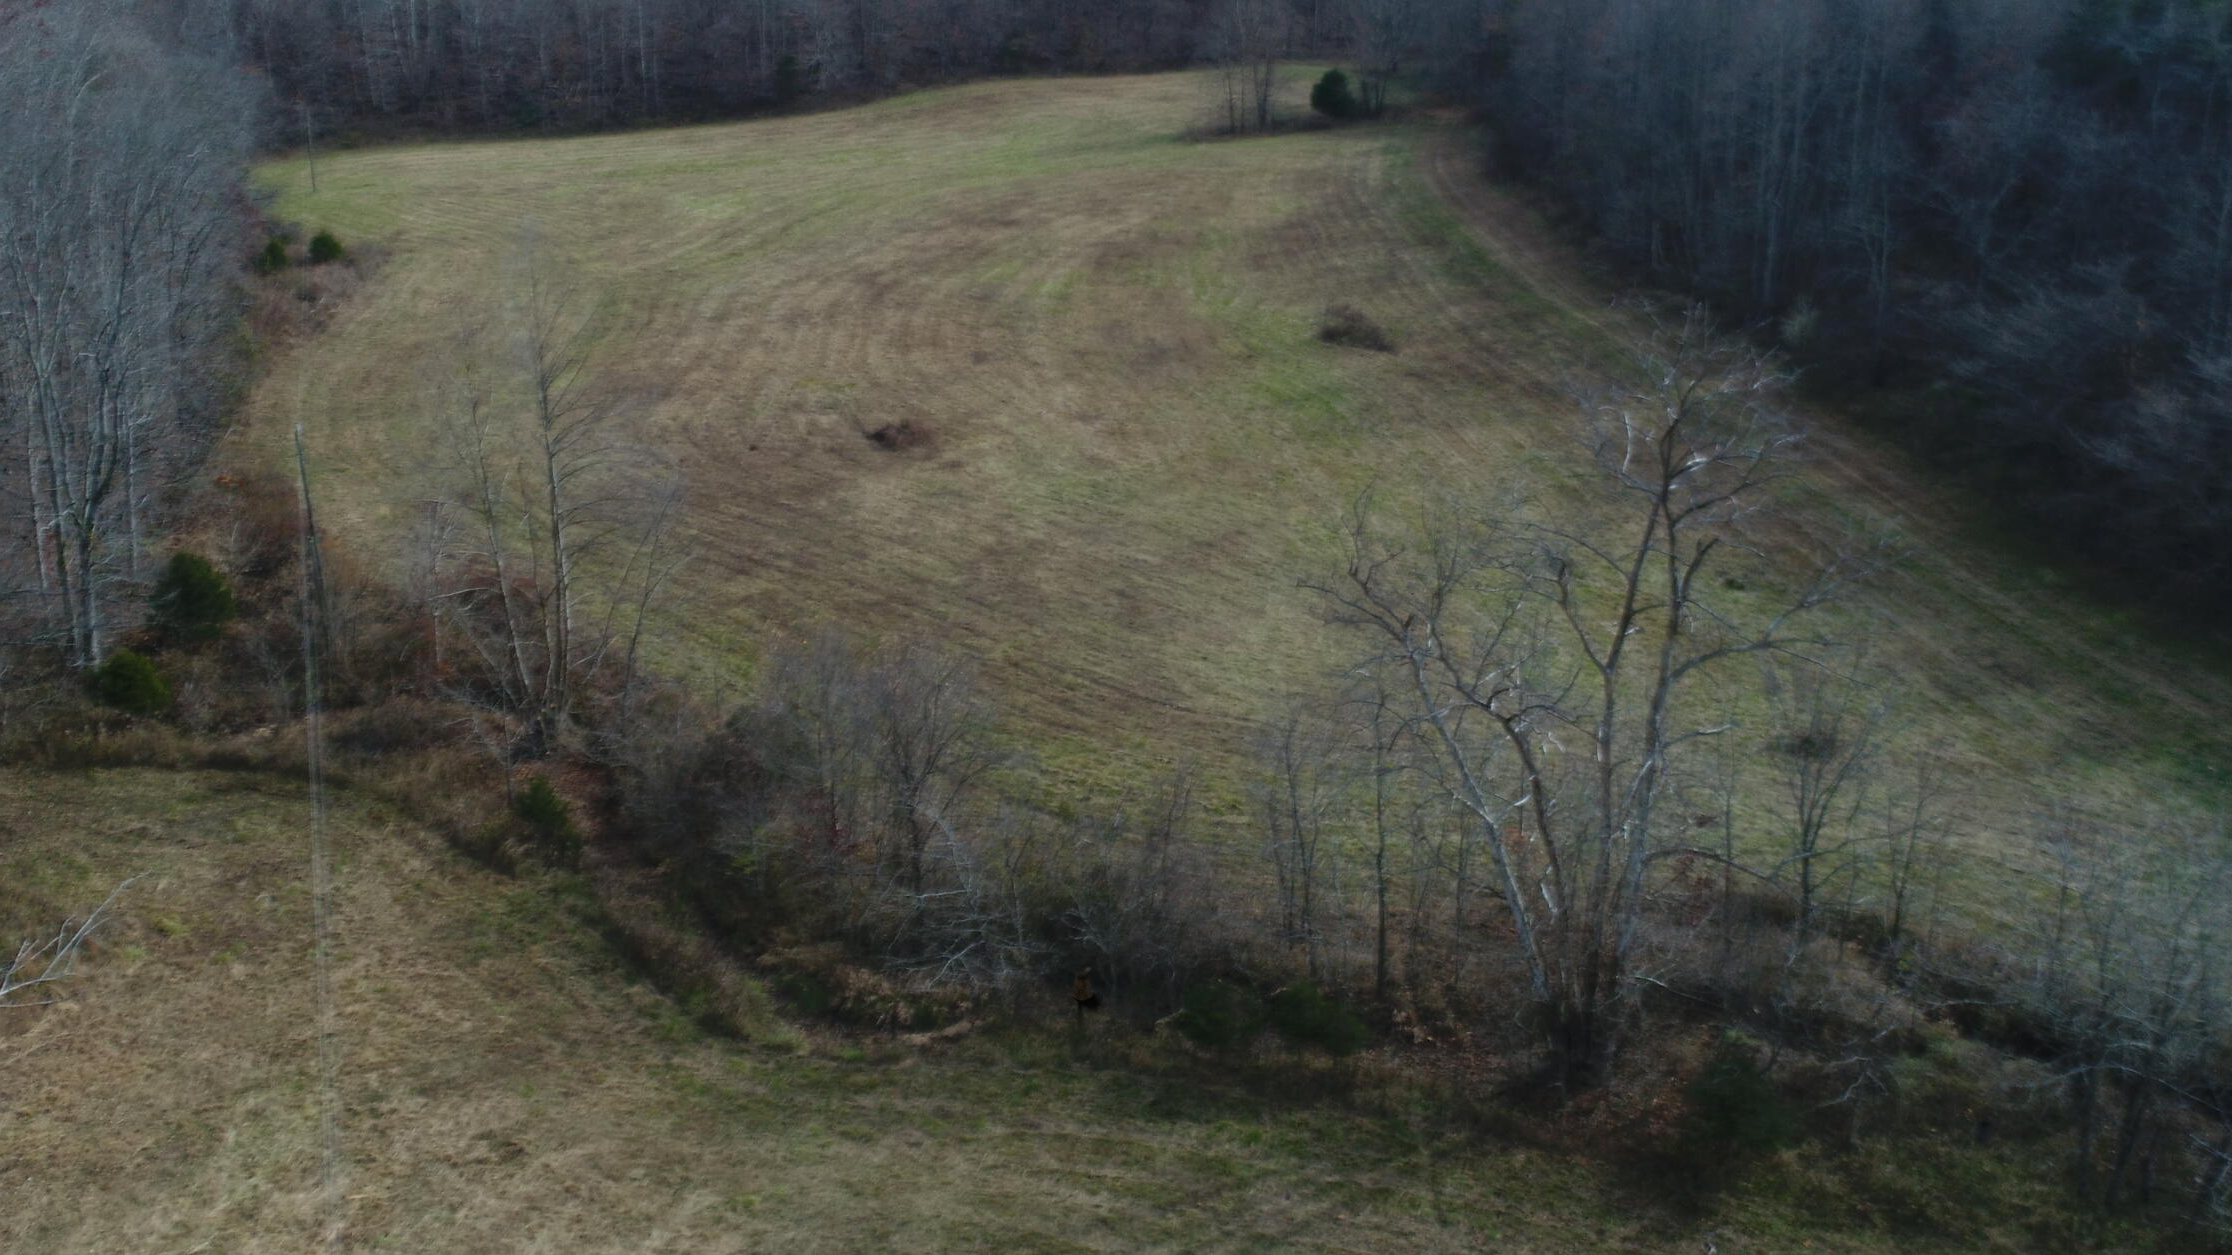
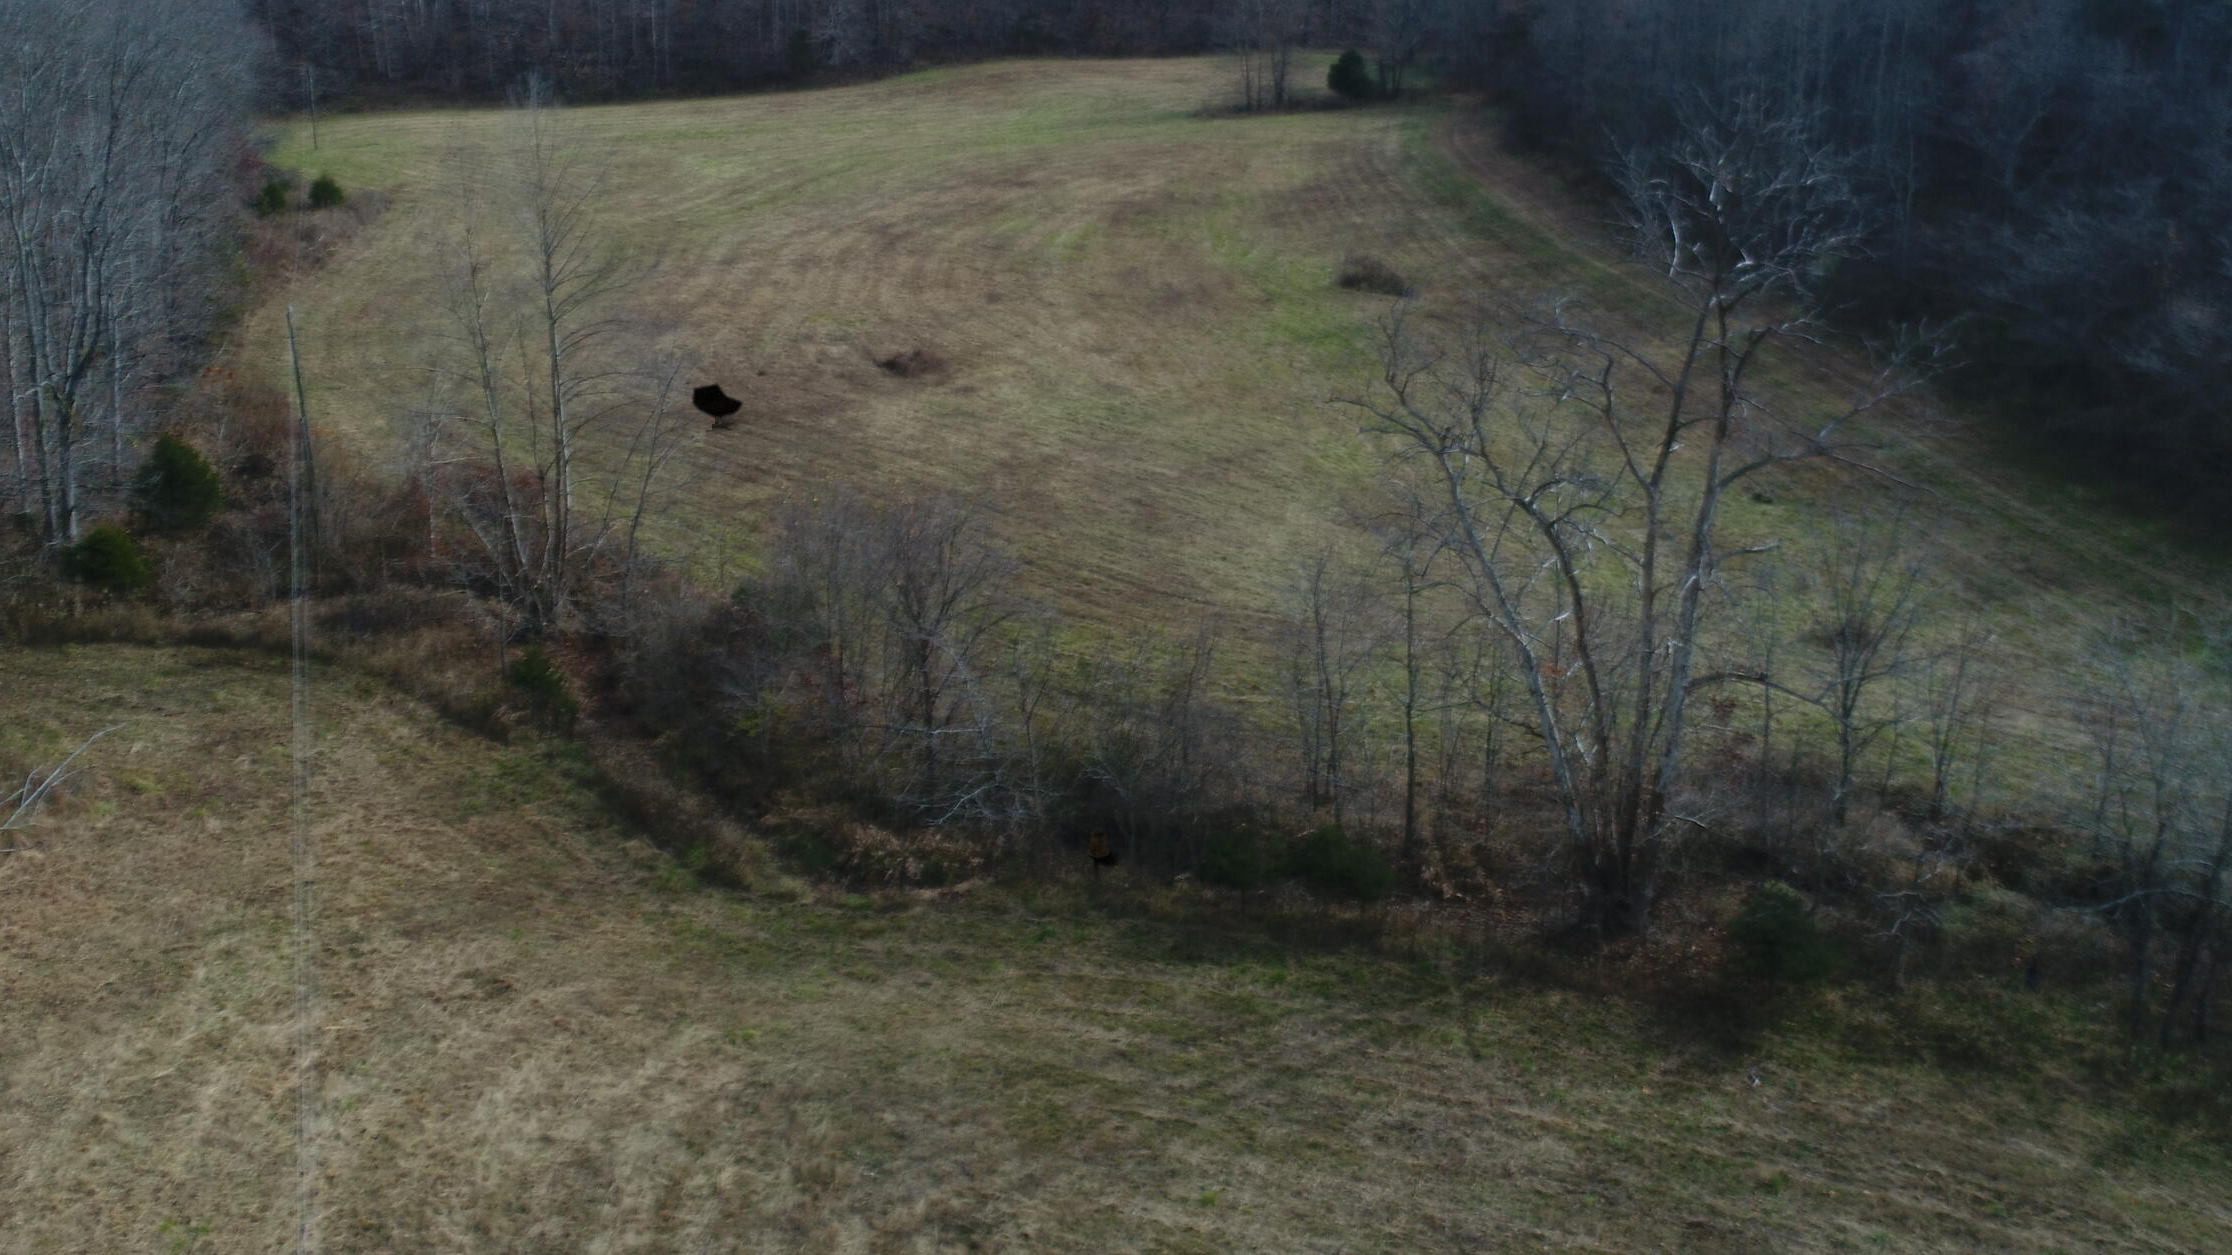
lounge chair: none [683,472,734,519] -> present [692,383,743,429]

